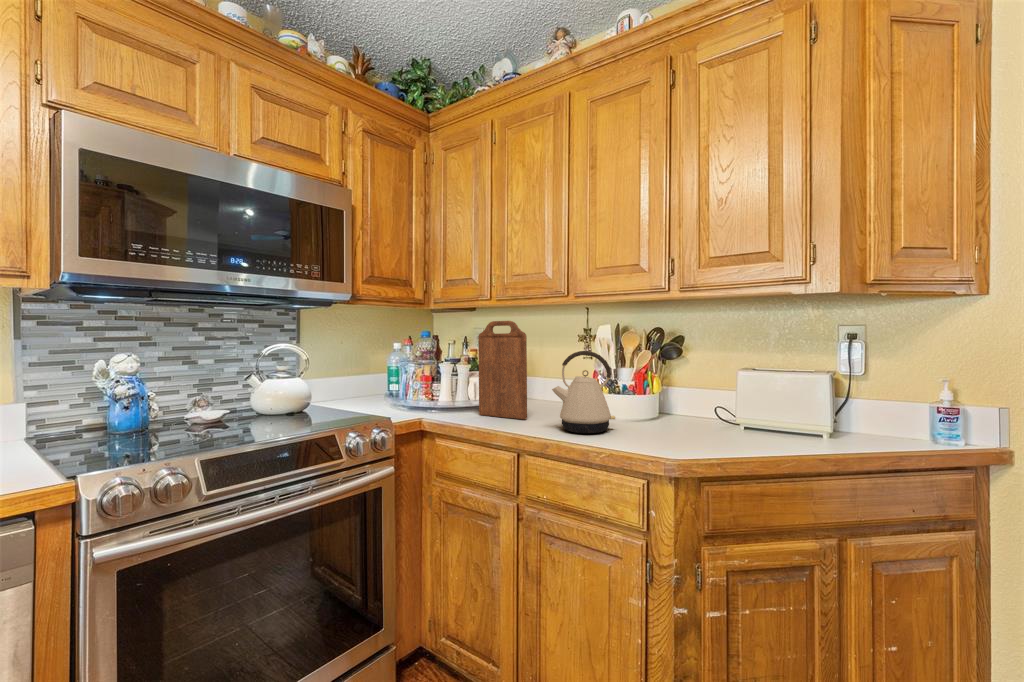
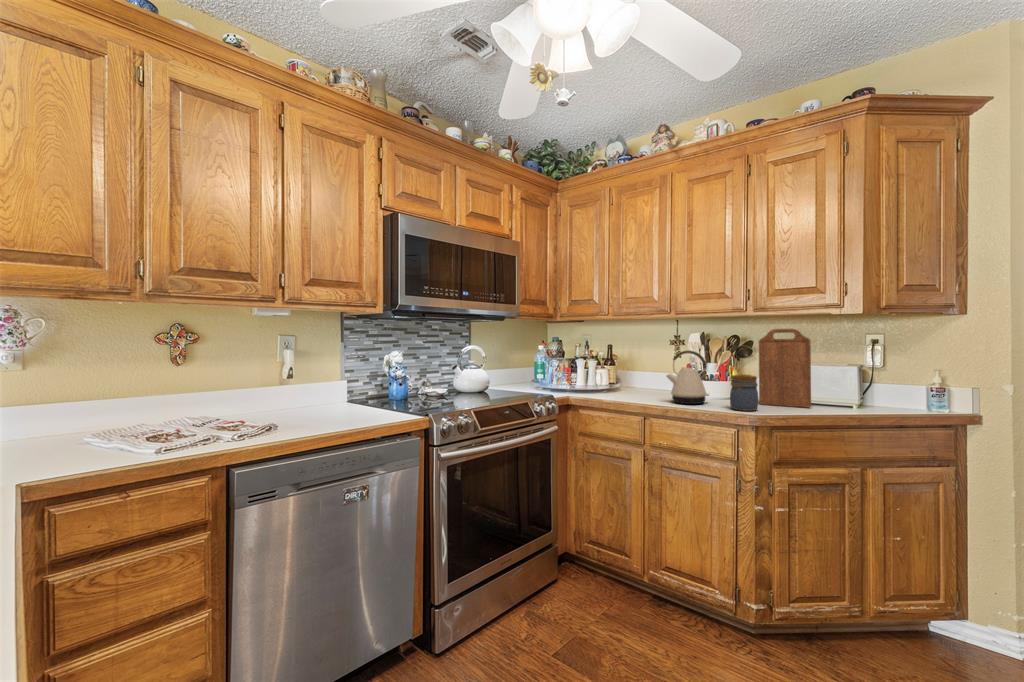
cutting board: present [478,321,527,419] -> present [759,329,811,407]
jar: none [640,389,683,448] -> present [730,374,758,411]

